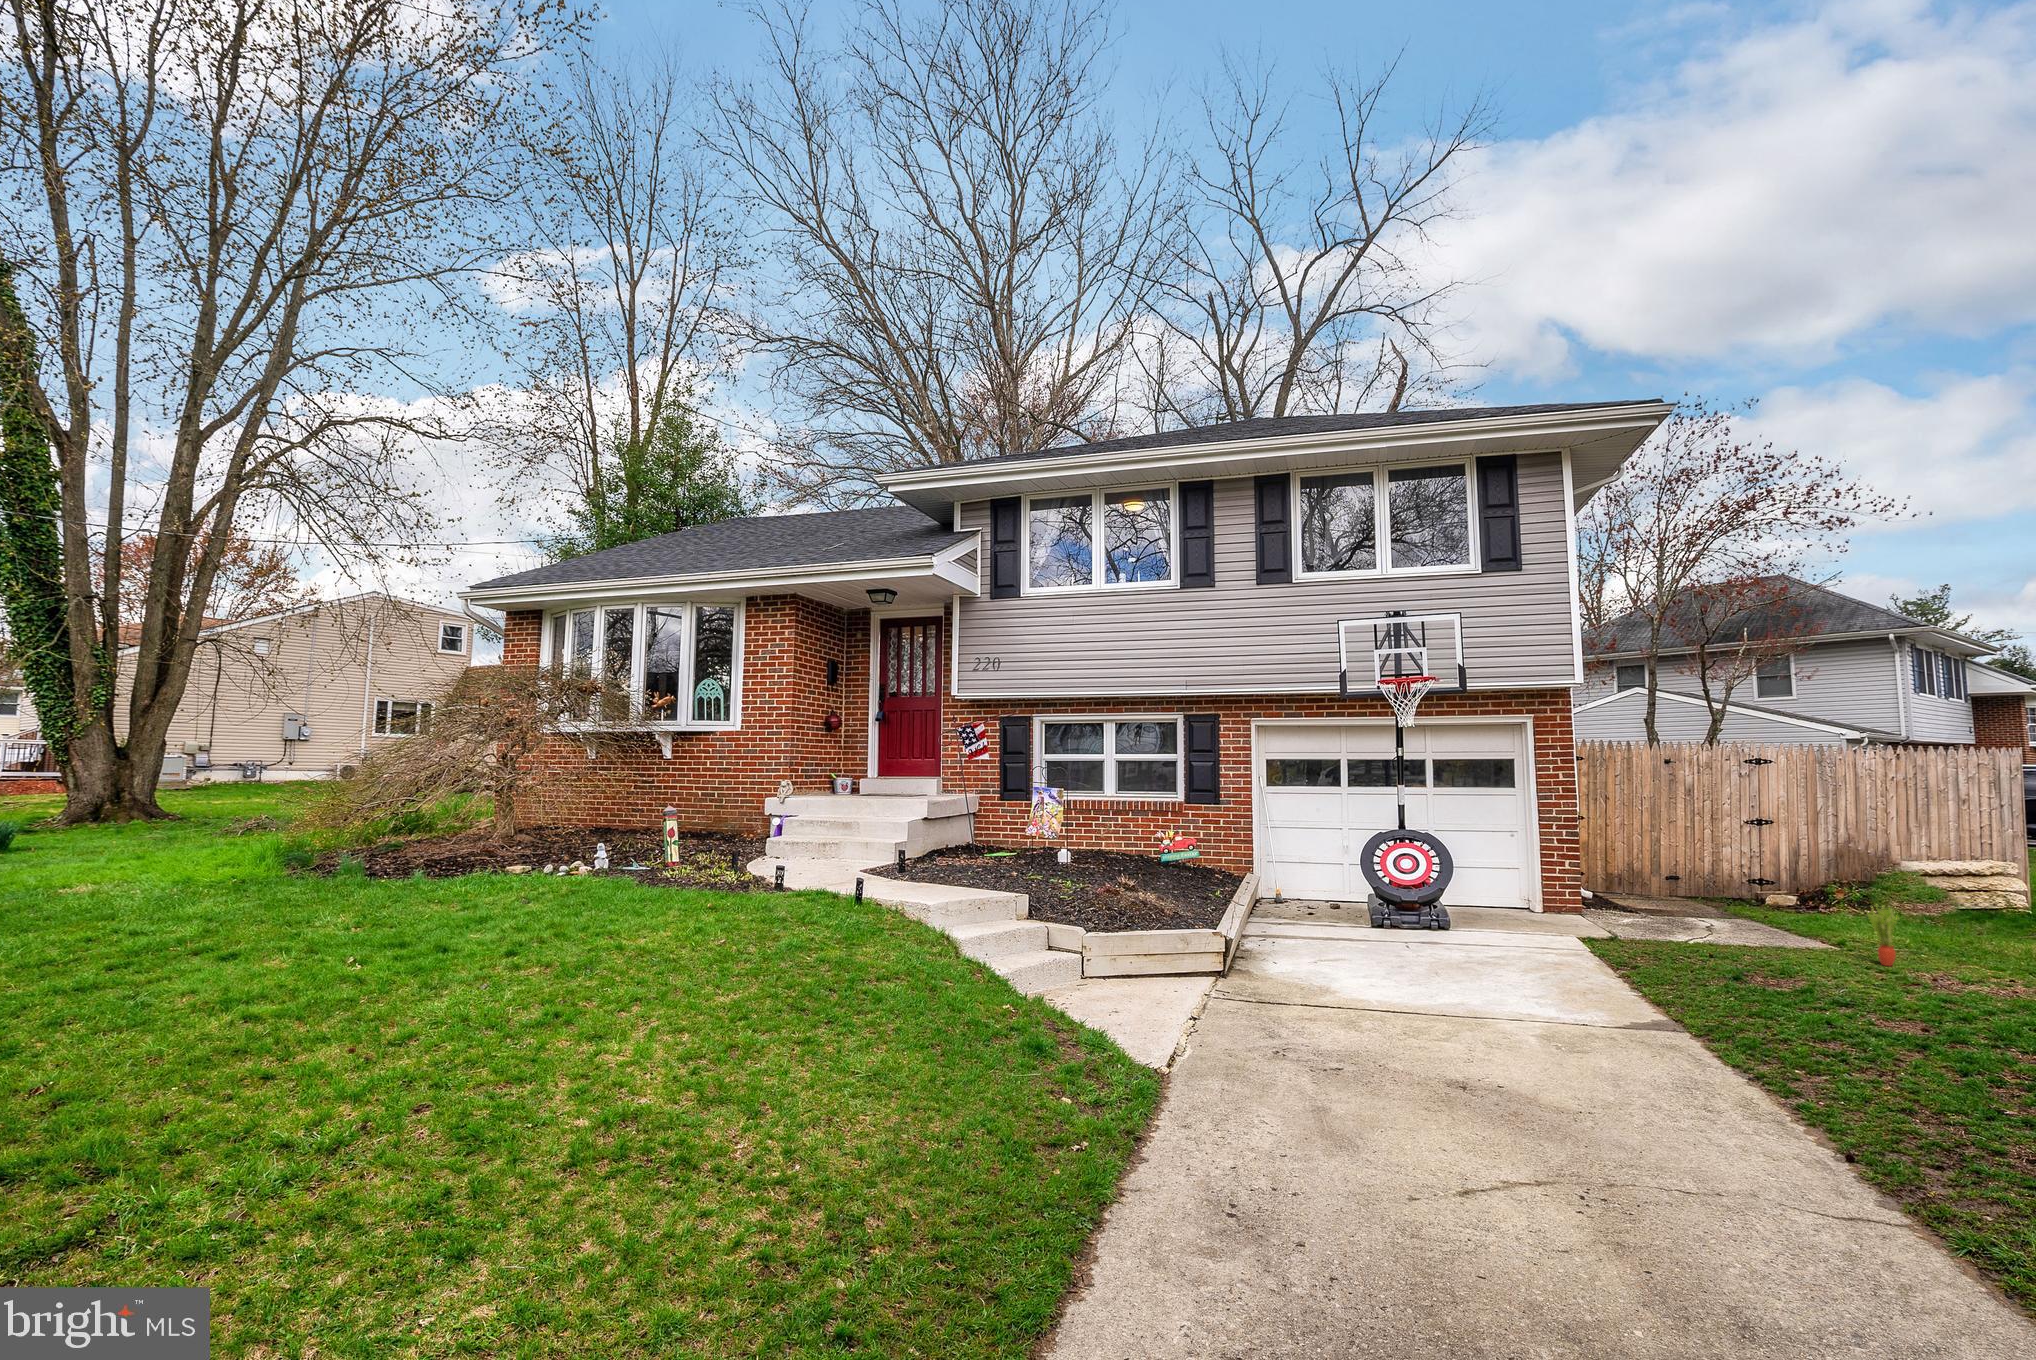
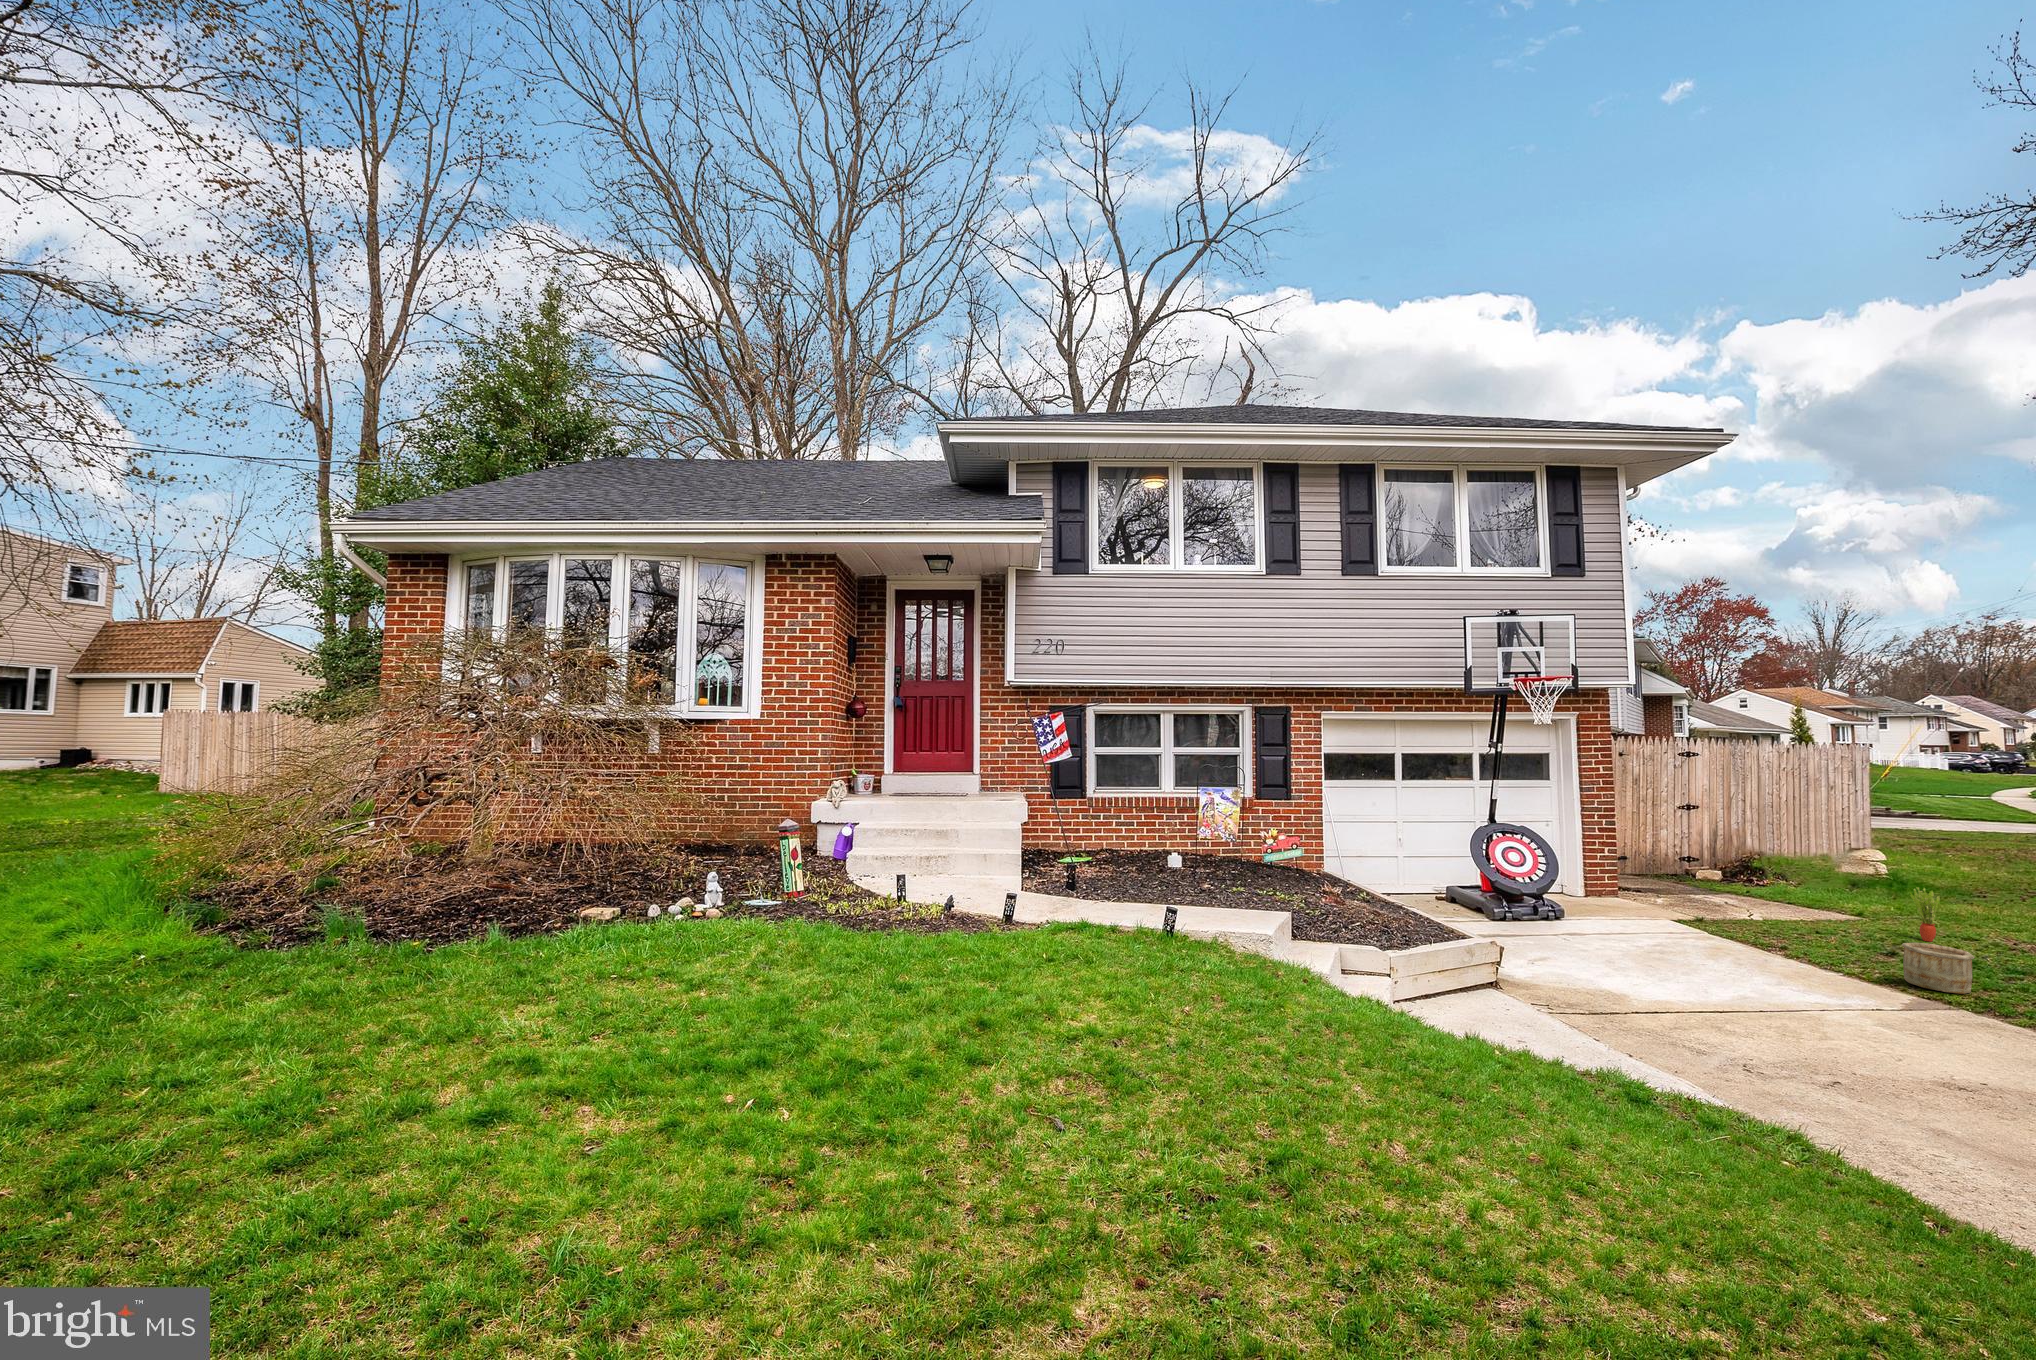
wooden bucket: none [1739,953,1810,1007] -> present [1902,942,1975,994]

